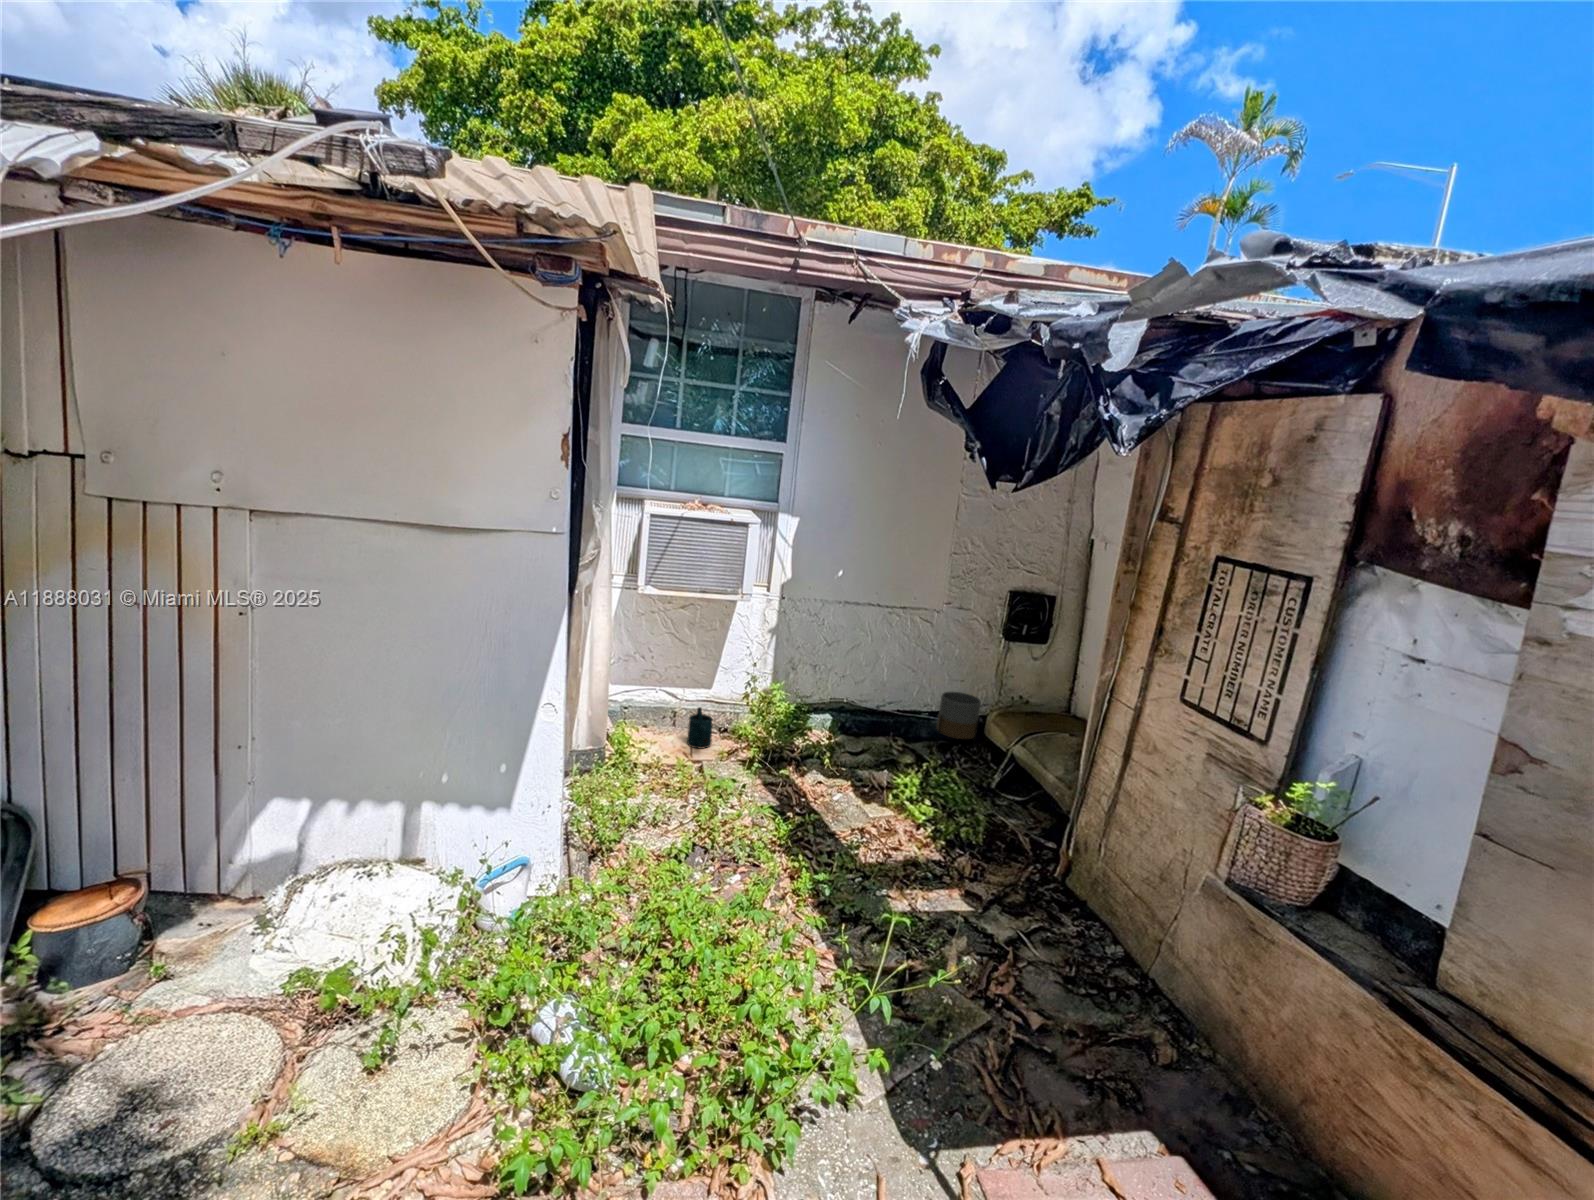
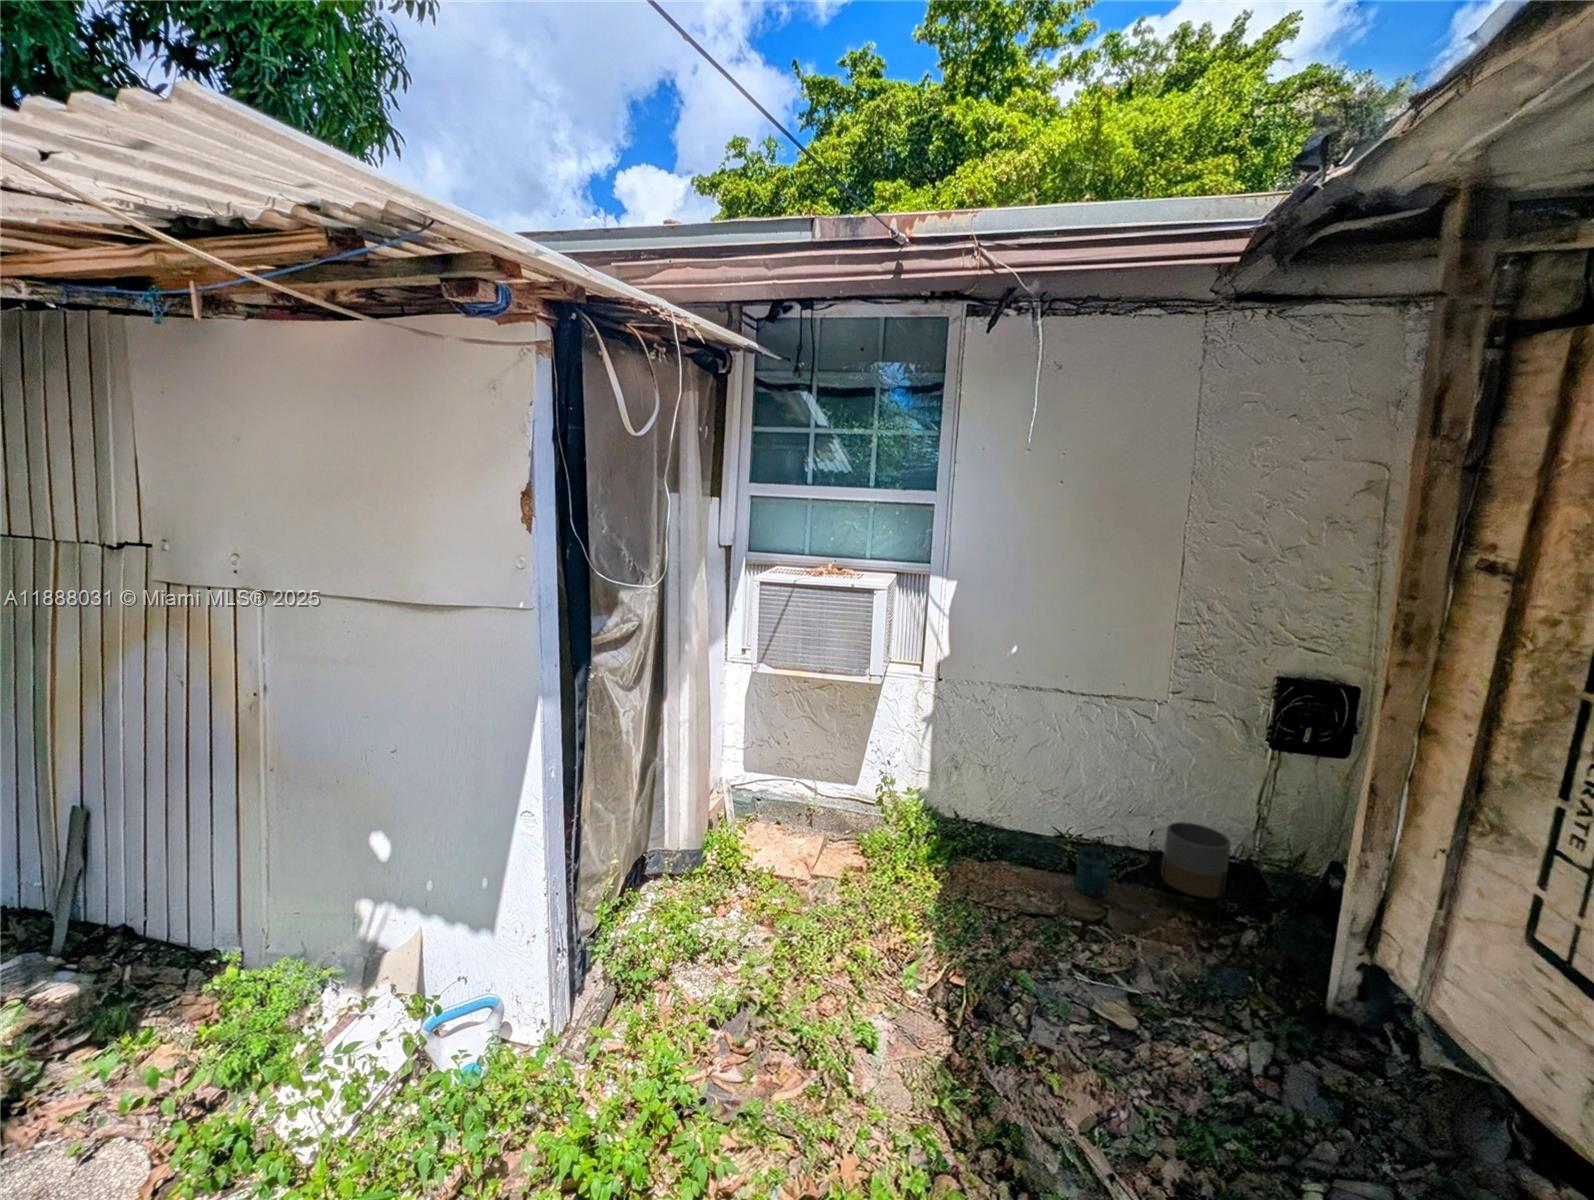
watering can: present [687,707,713,749] -> present [1074,841,1110,898]

